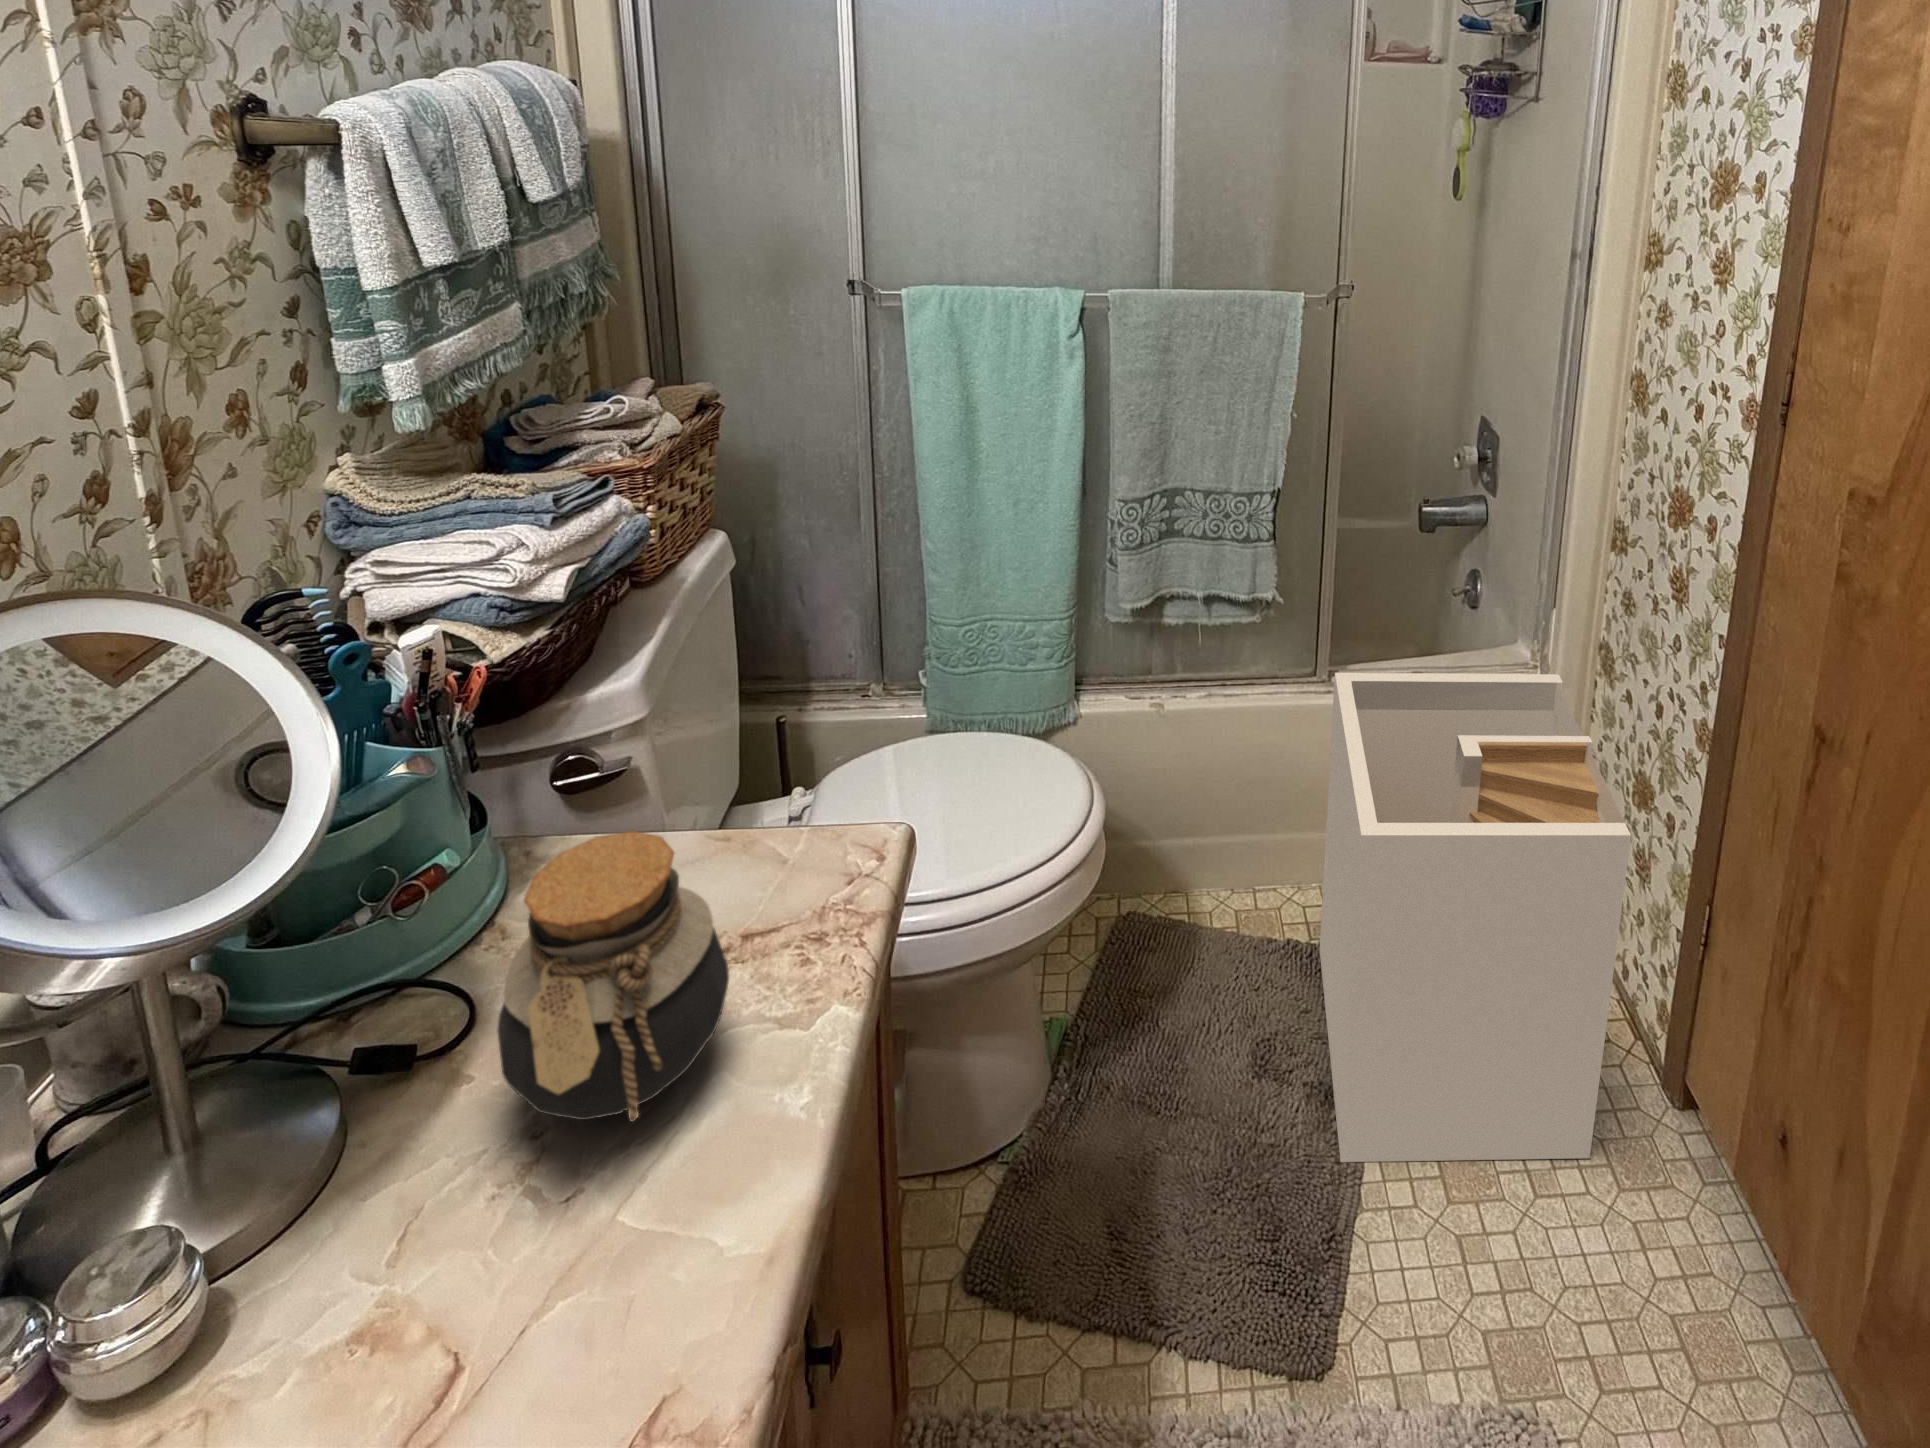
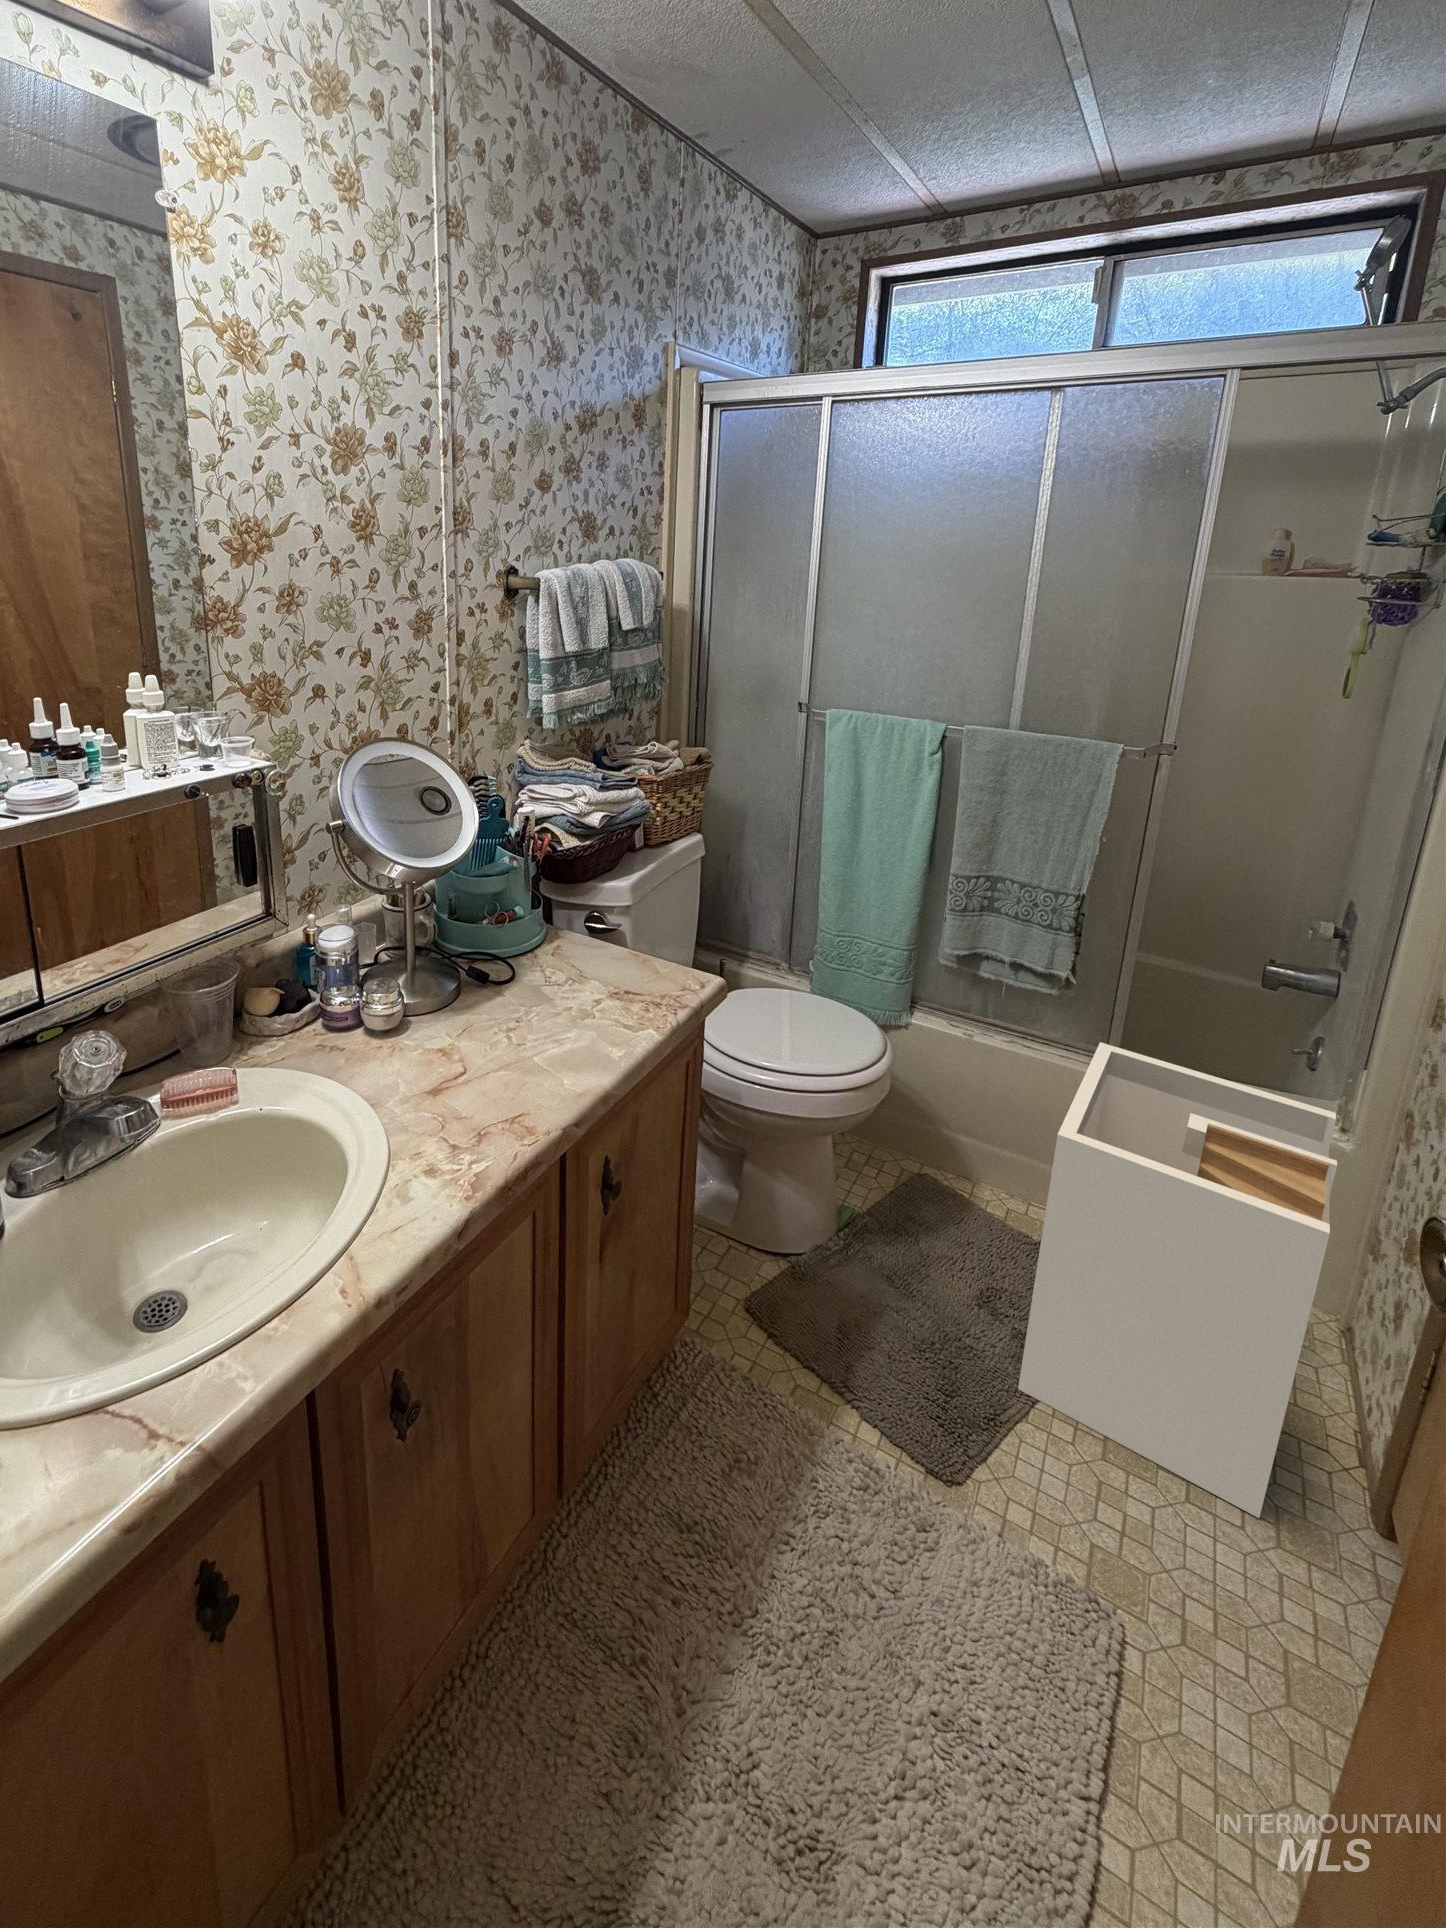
jar: present [498,831,729,1122] -> none [504,884,596,1003]

